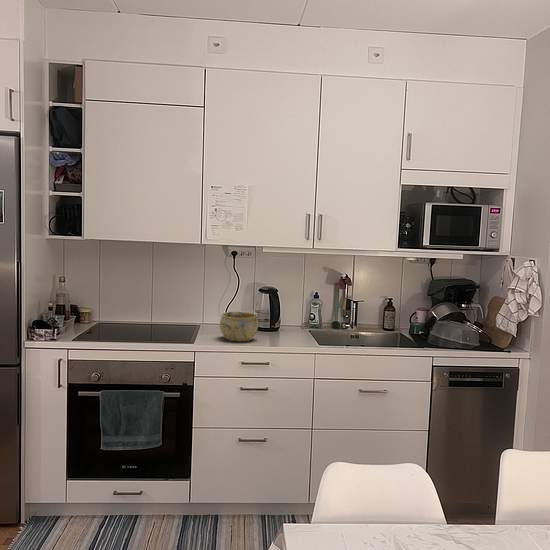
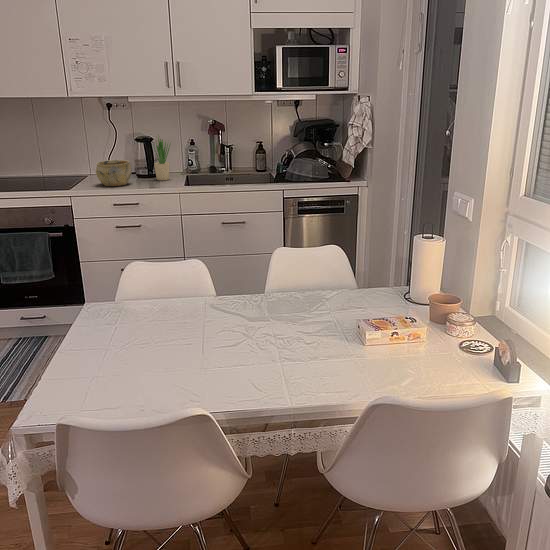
potted plant: none [279,284,301,337] -> present [154,137,170,180]

